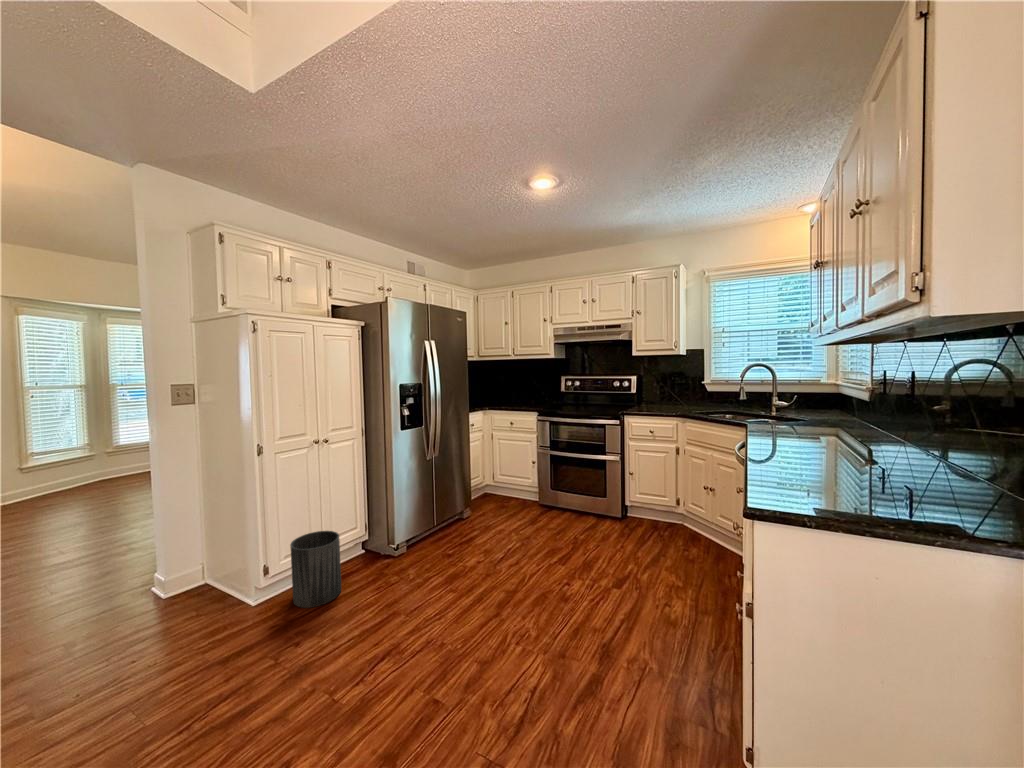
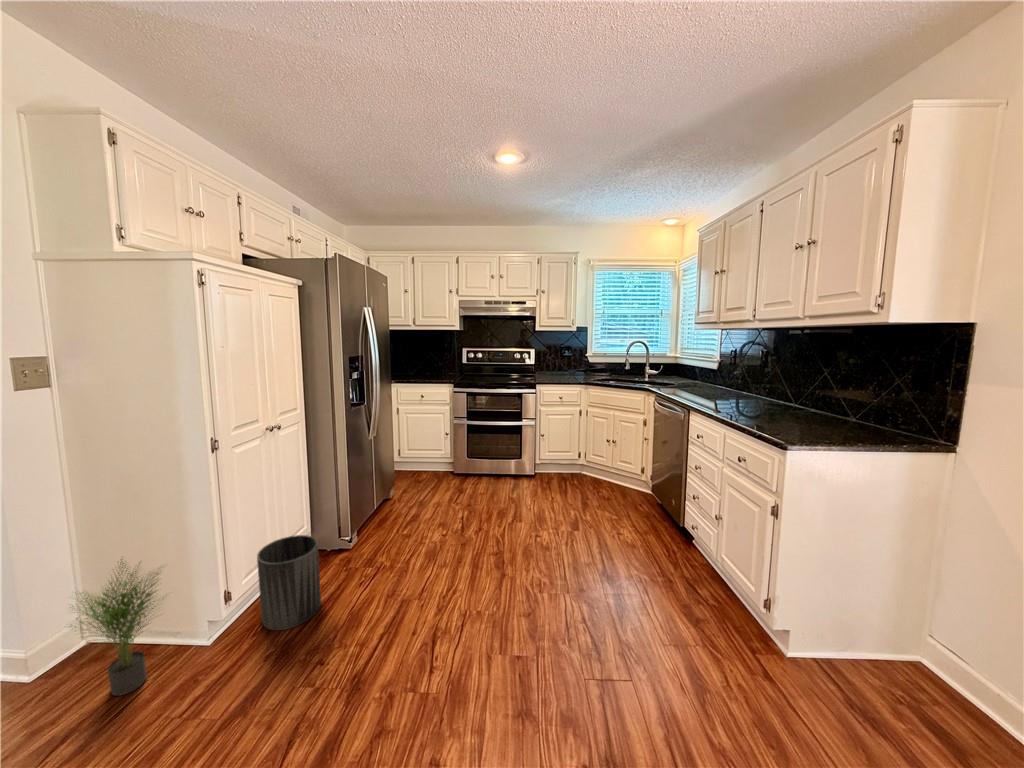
potted plant: none [163,519,235,620] -> present [70,562,158,696]

